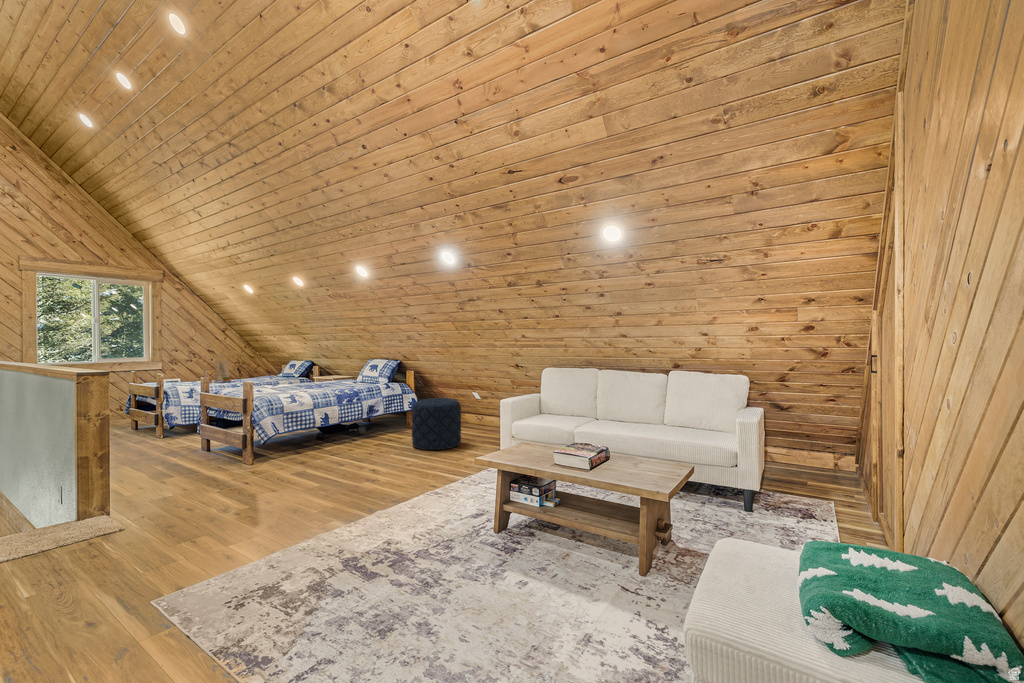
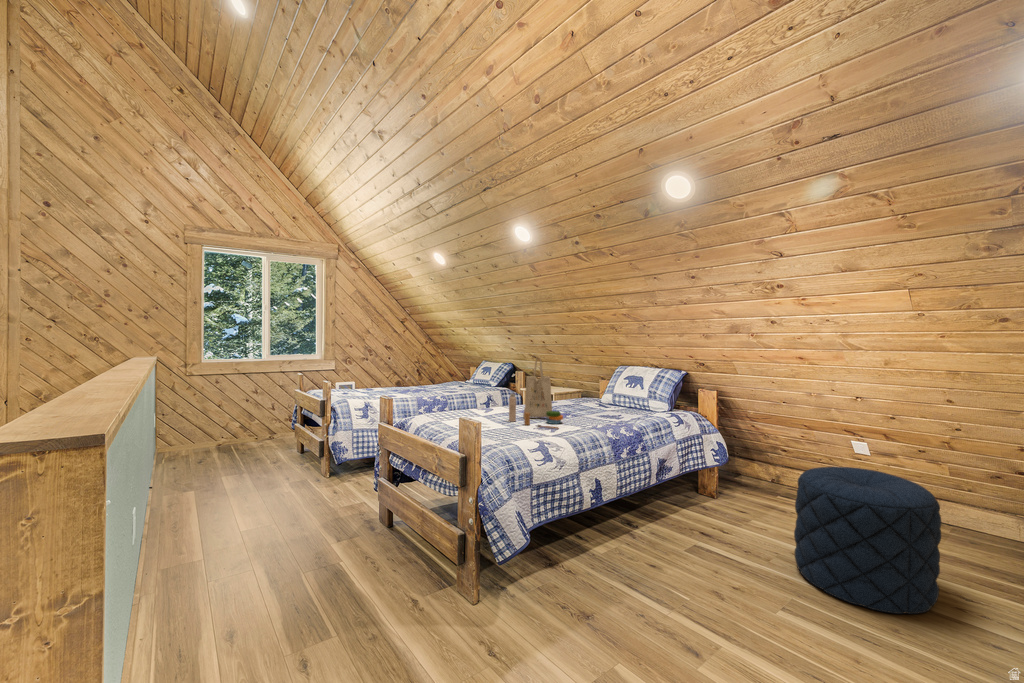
tote bag: present [204,352,232,383] -> present [509,358,563,429]

